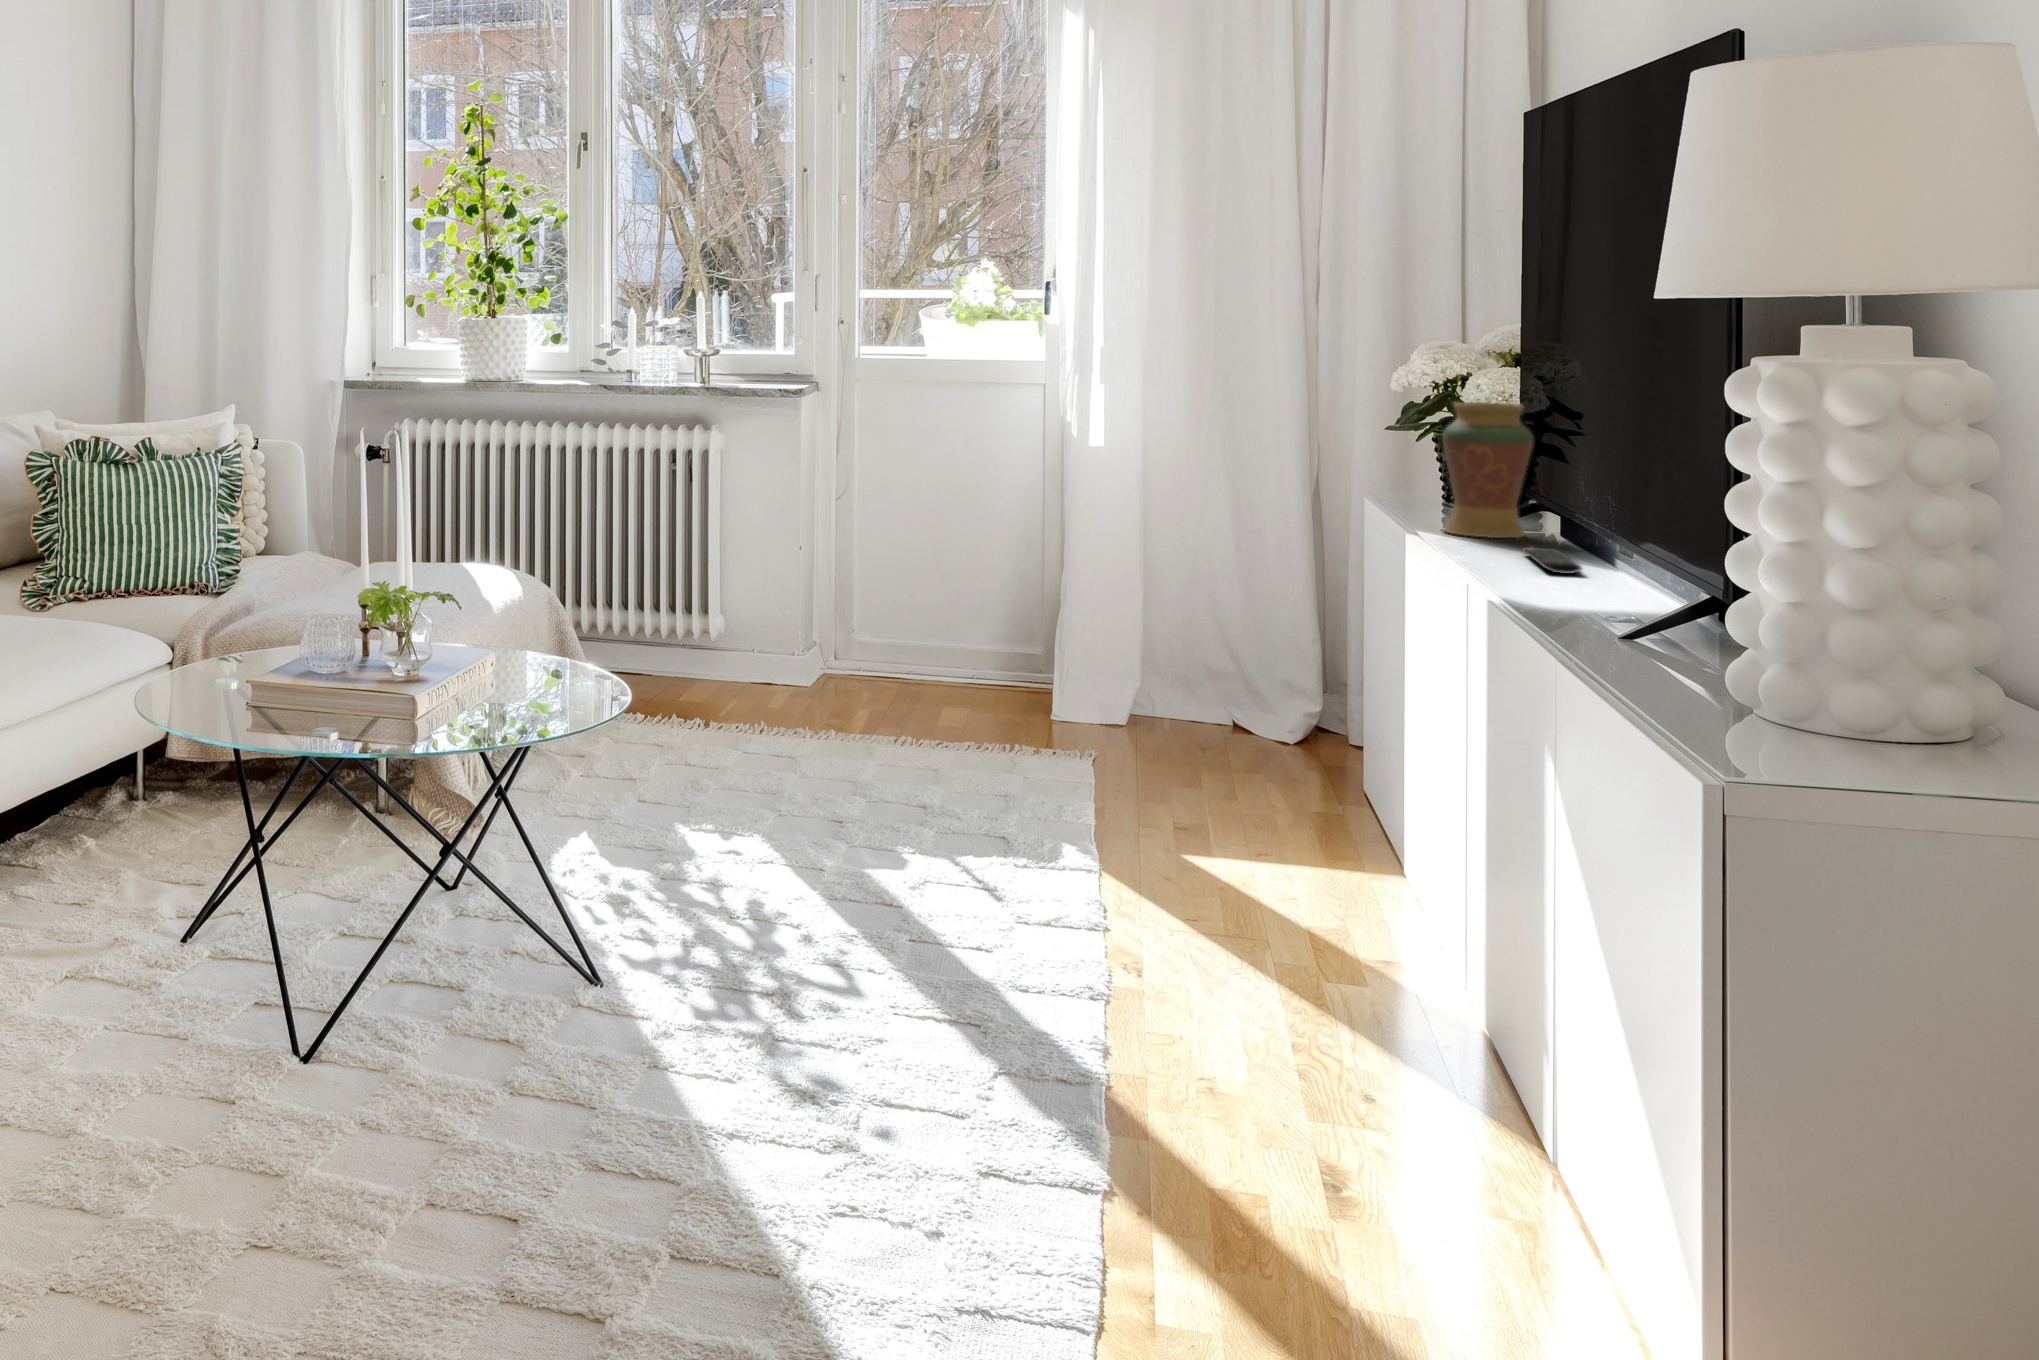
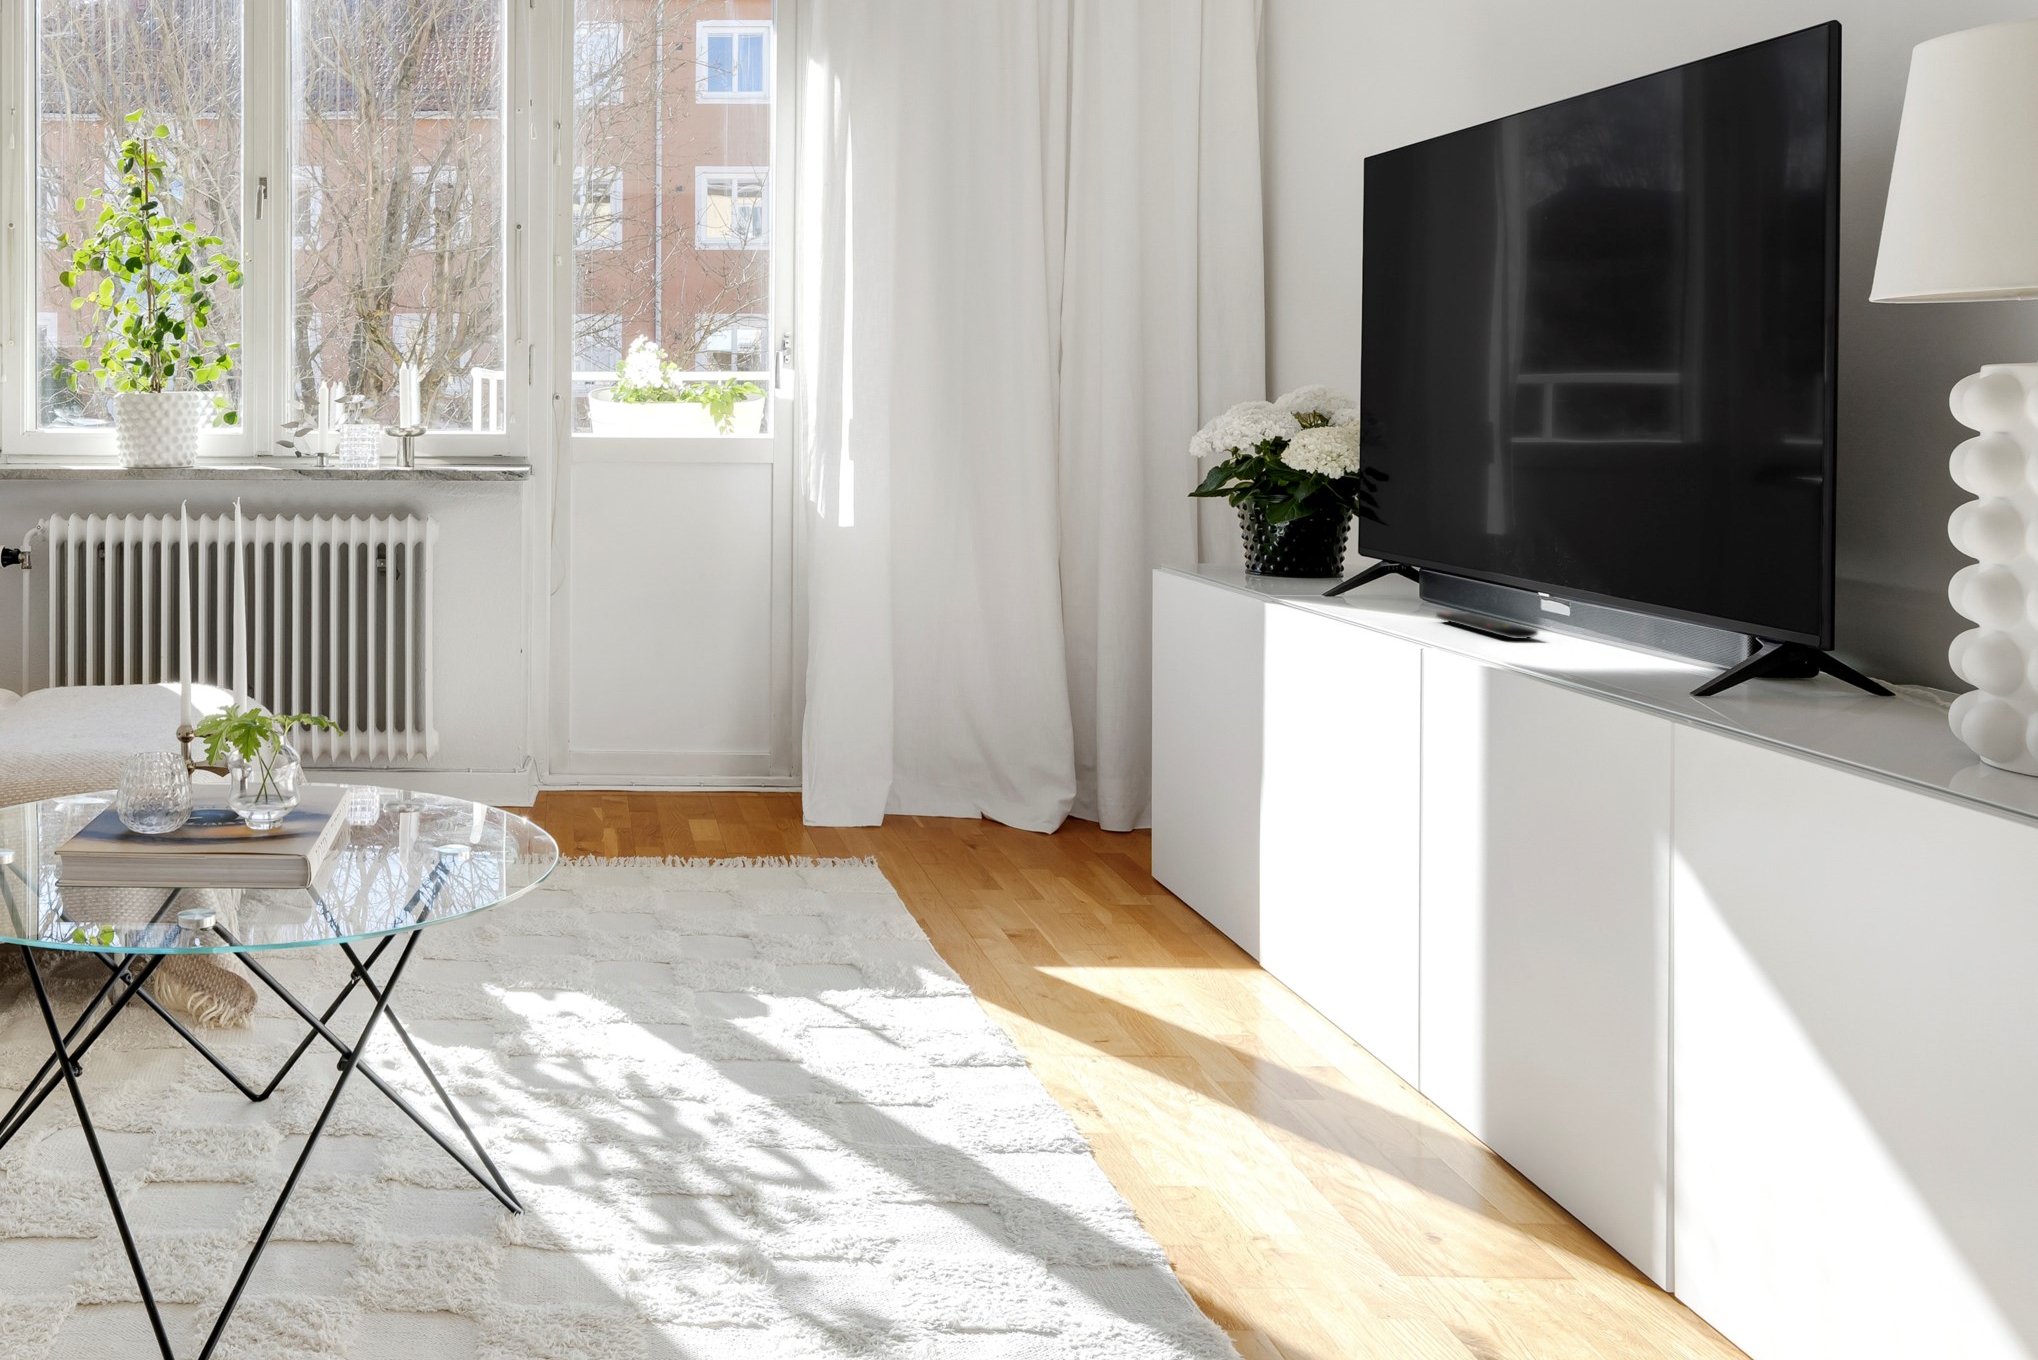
decorative vase: present [1442,402,1534,538] -> none [1309,458,1407,605]

